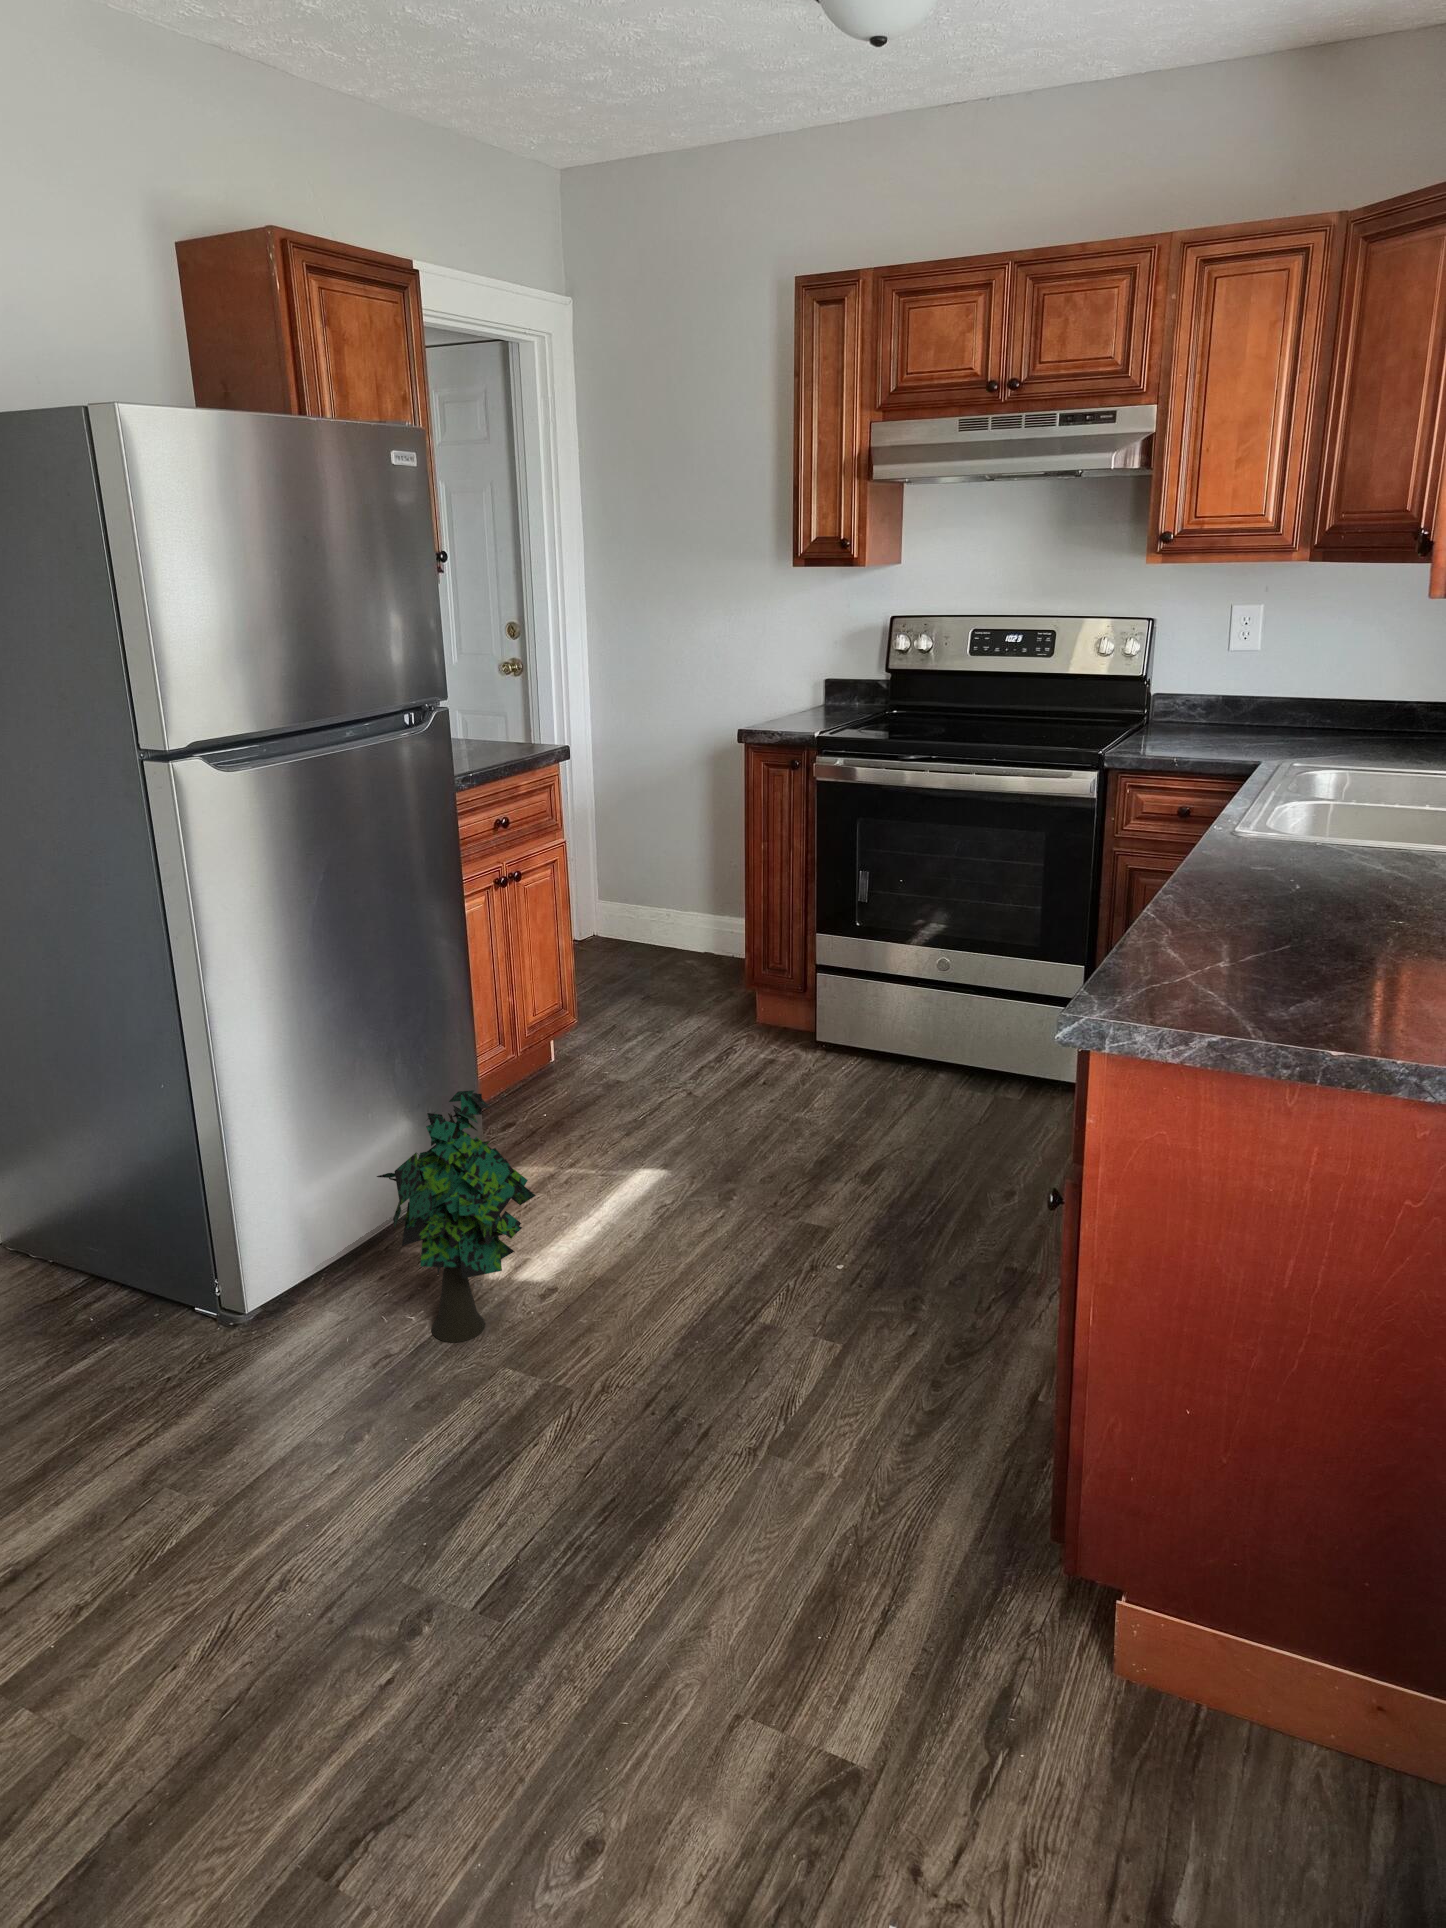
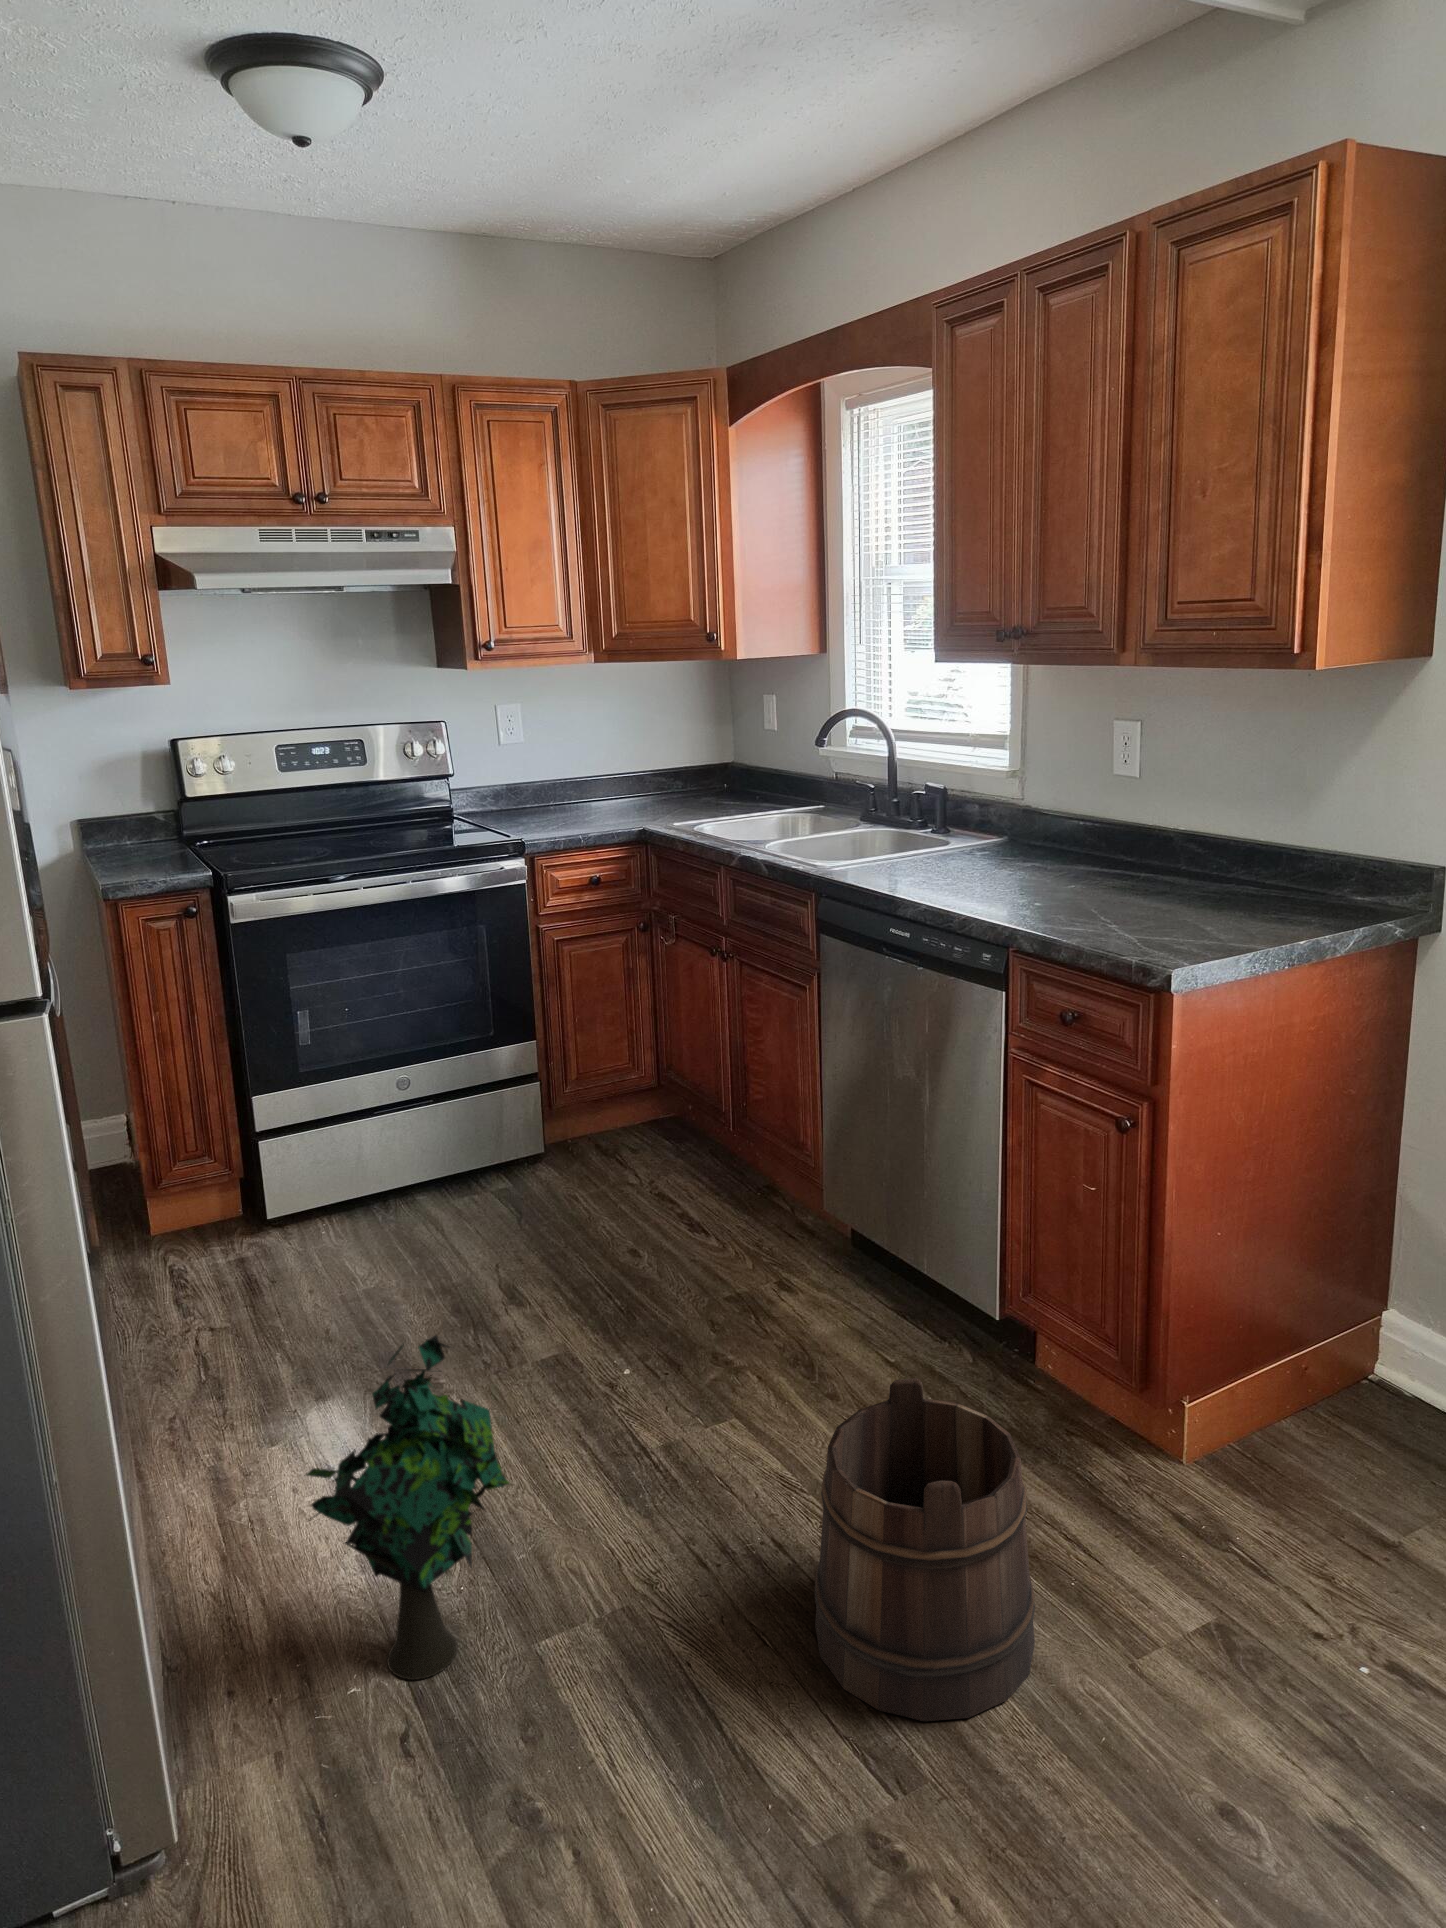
bucket: none [557,1320,775,1645] -> present [815,1378,1035,1721]

